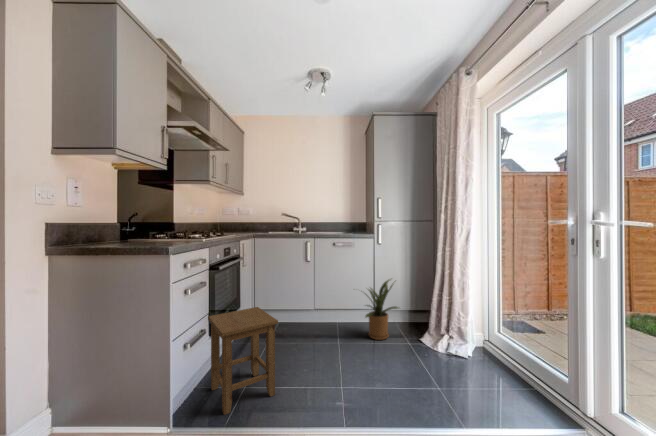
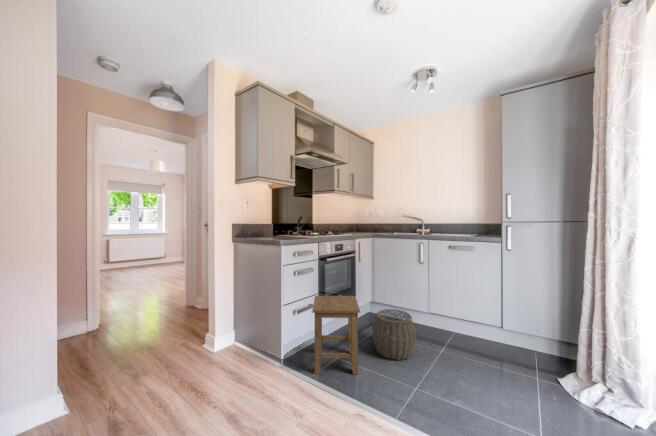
house plant: present [366,280,398,340] -> none [461,293,535,363]
woven basket: none [274,313,320,367] -> present [372,309,416,360]

